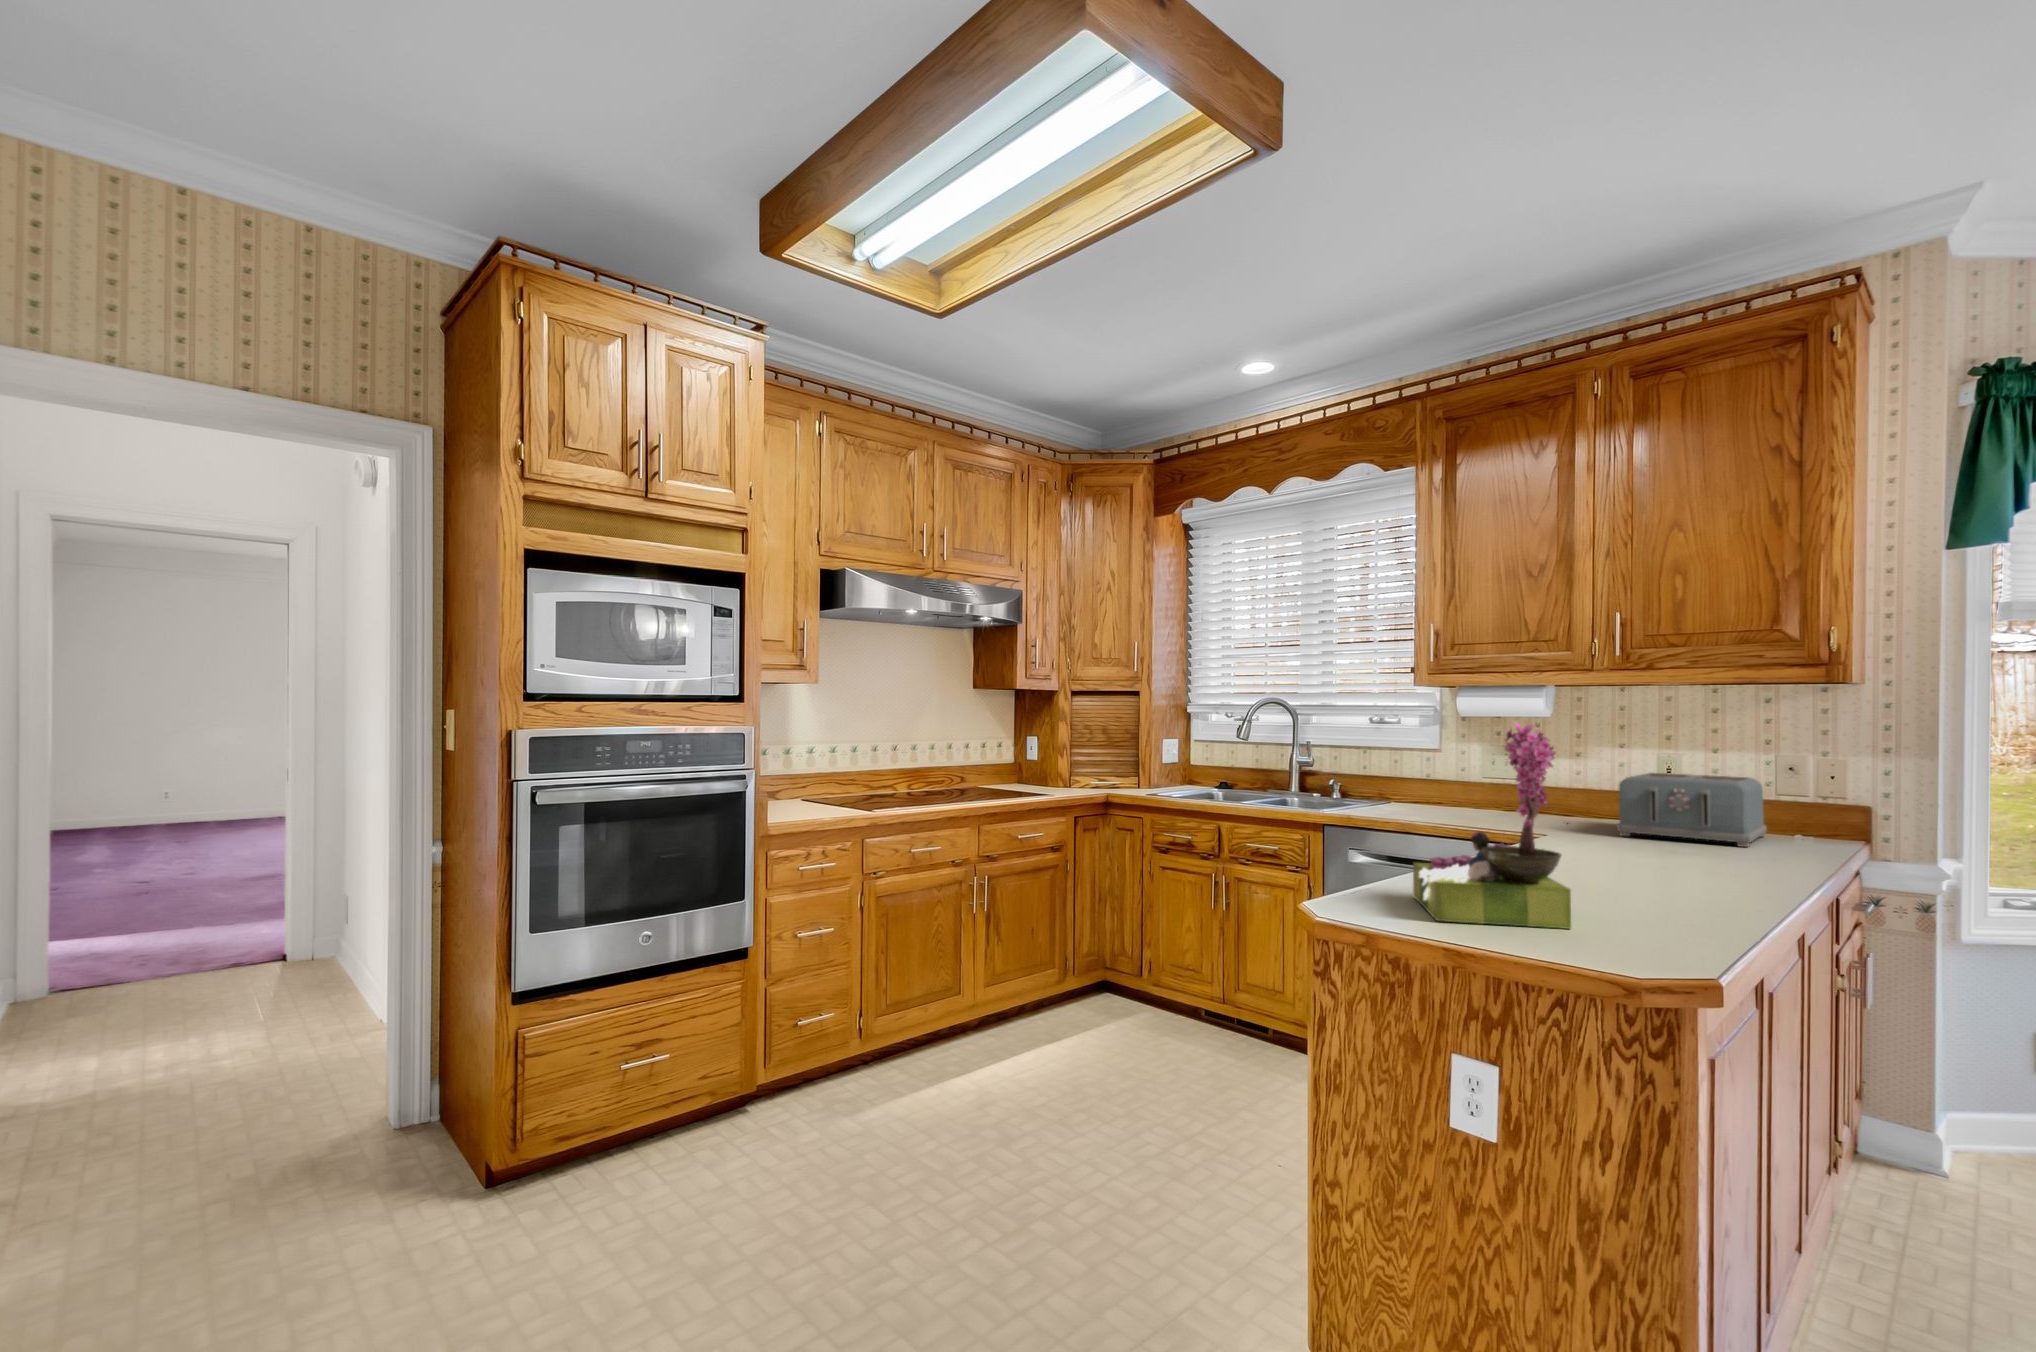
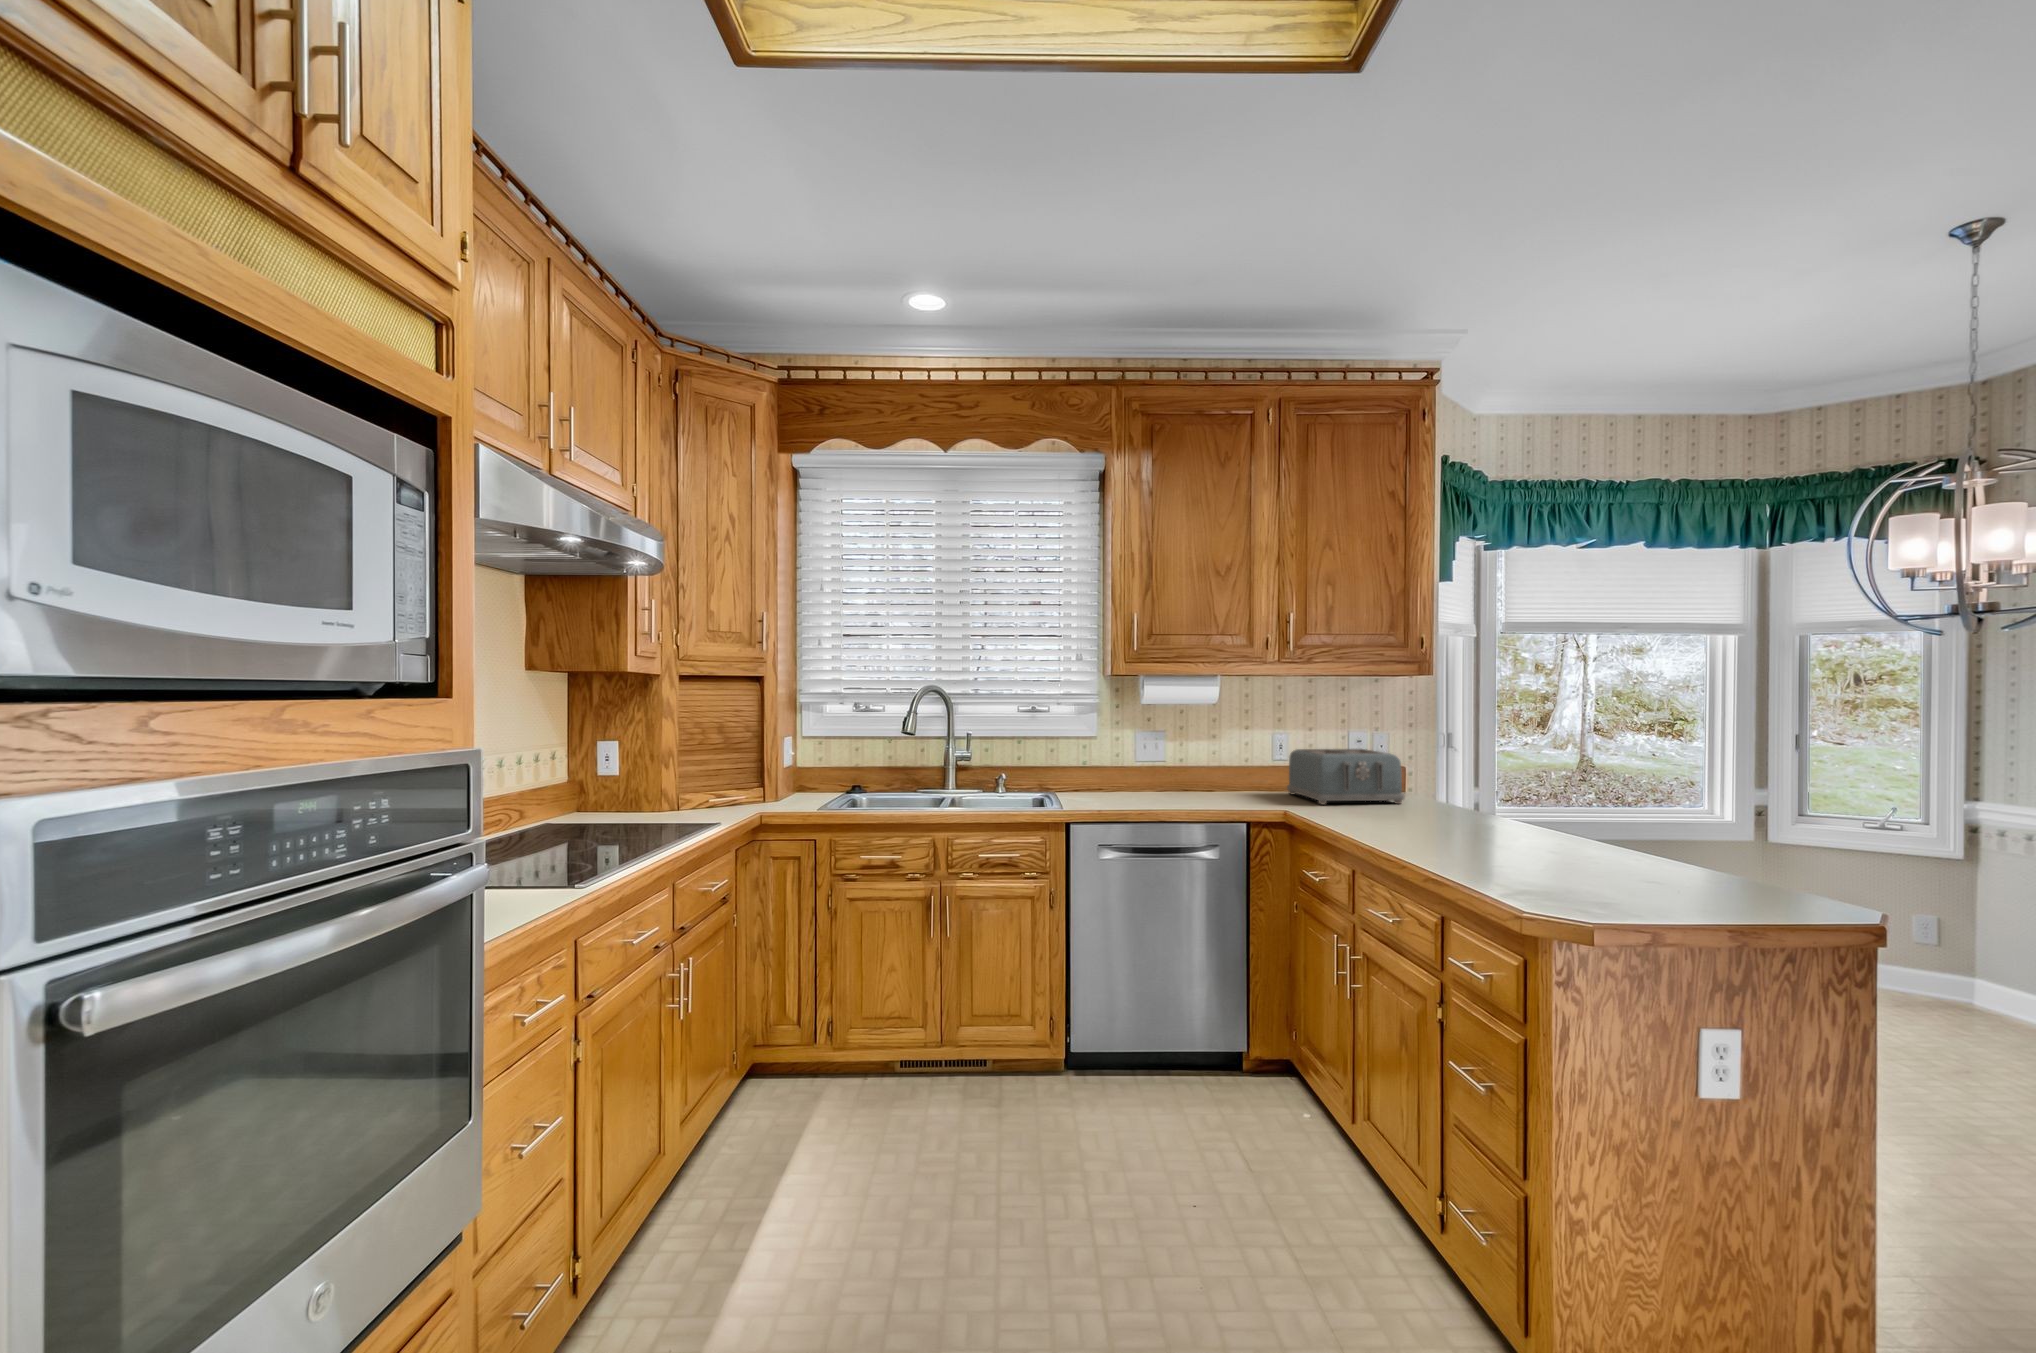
flower arrangement: present [1413,723,1571,929] -> none [1543,719,1703,913]

